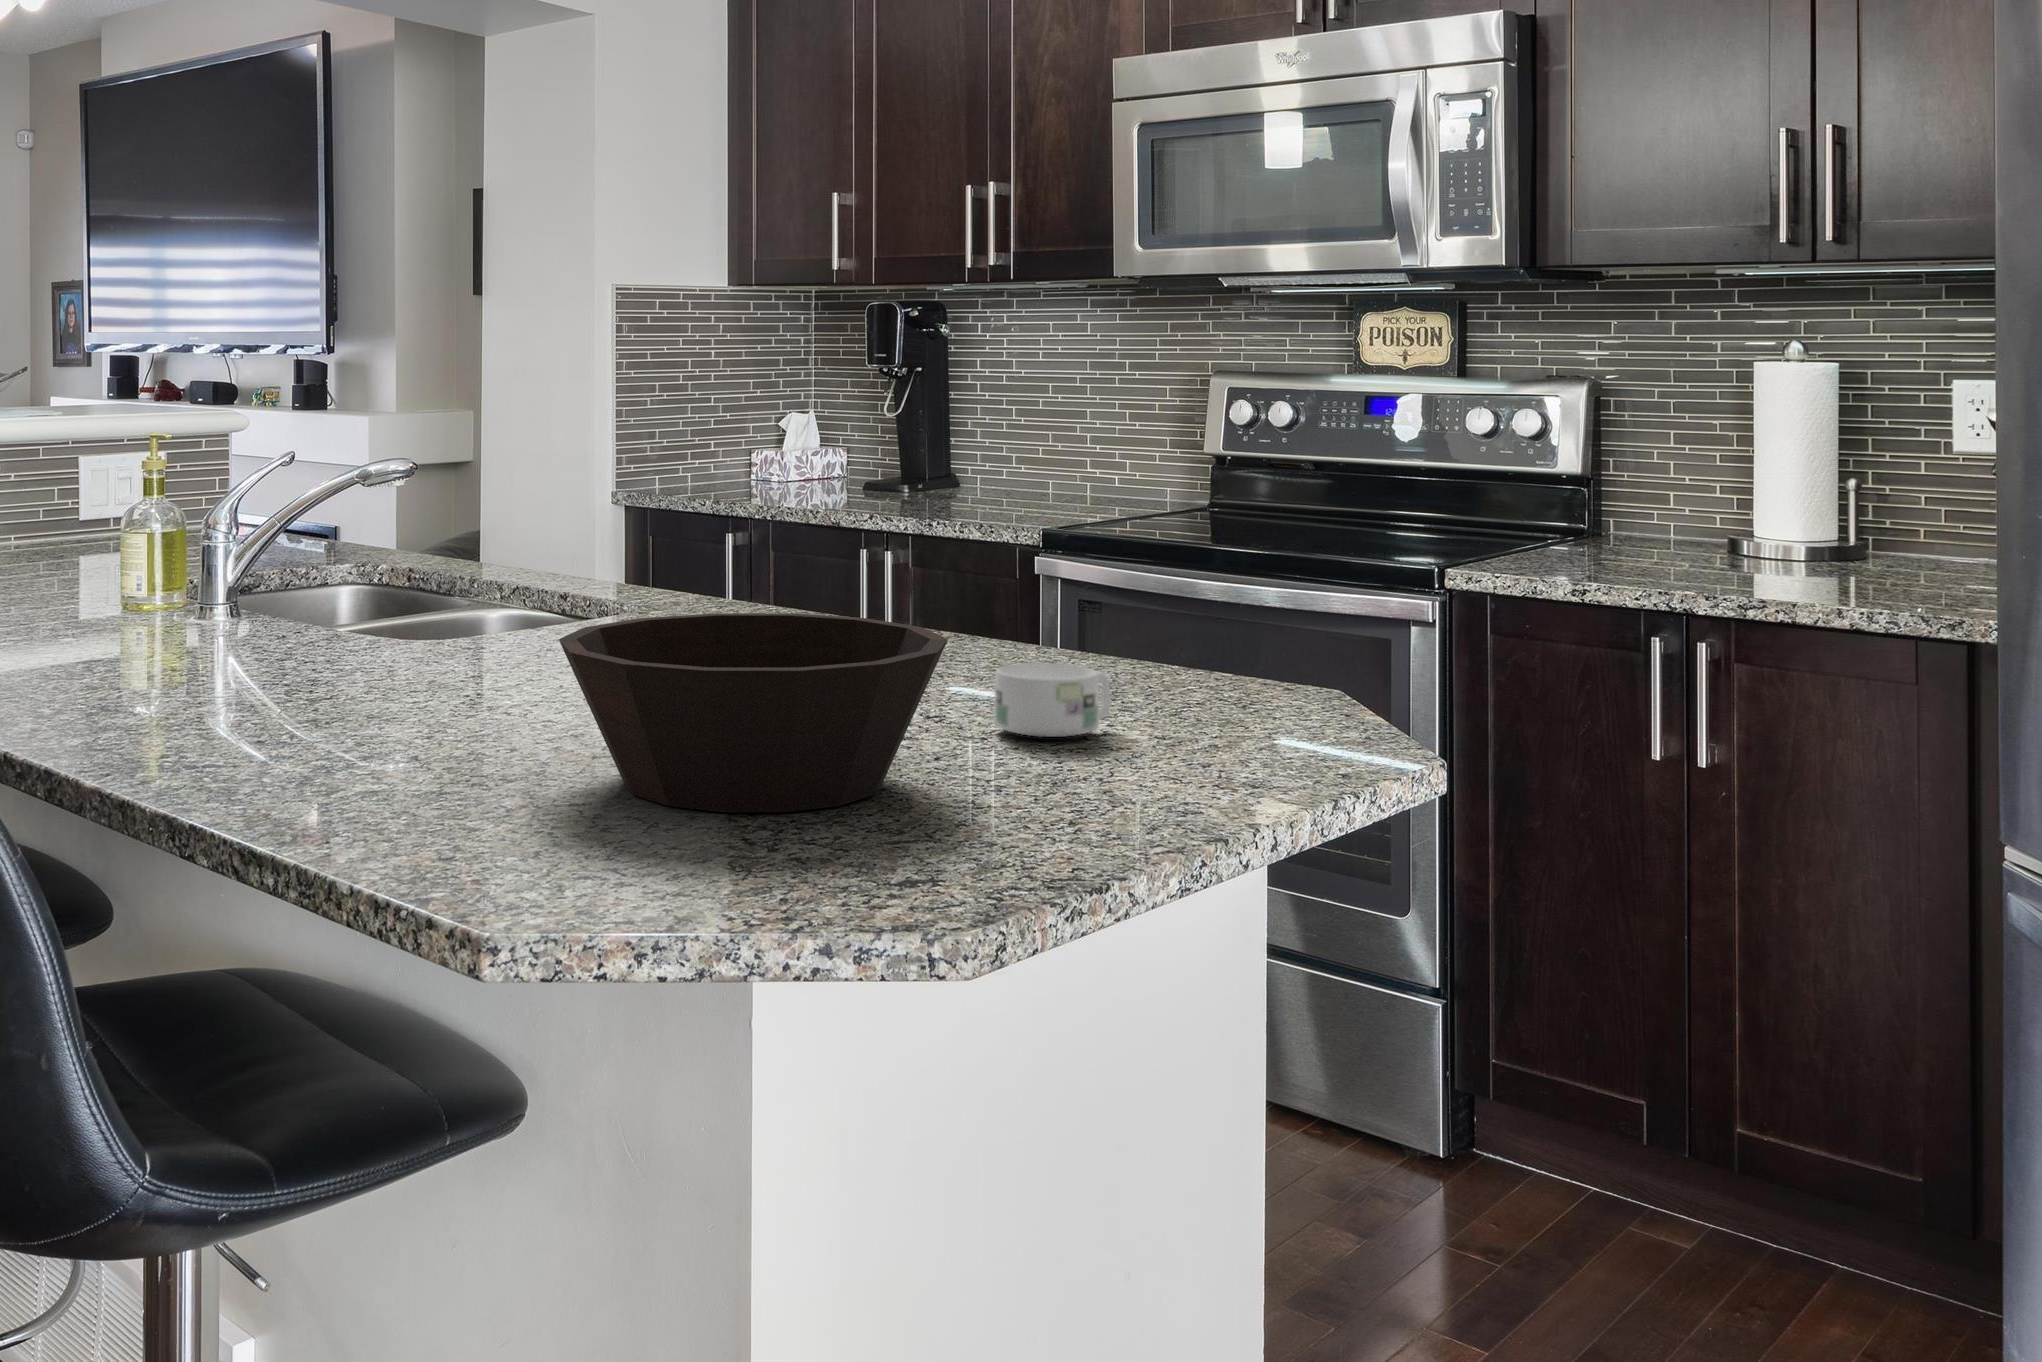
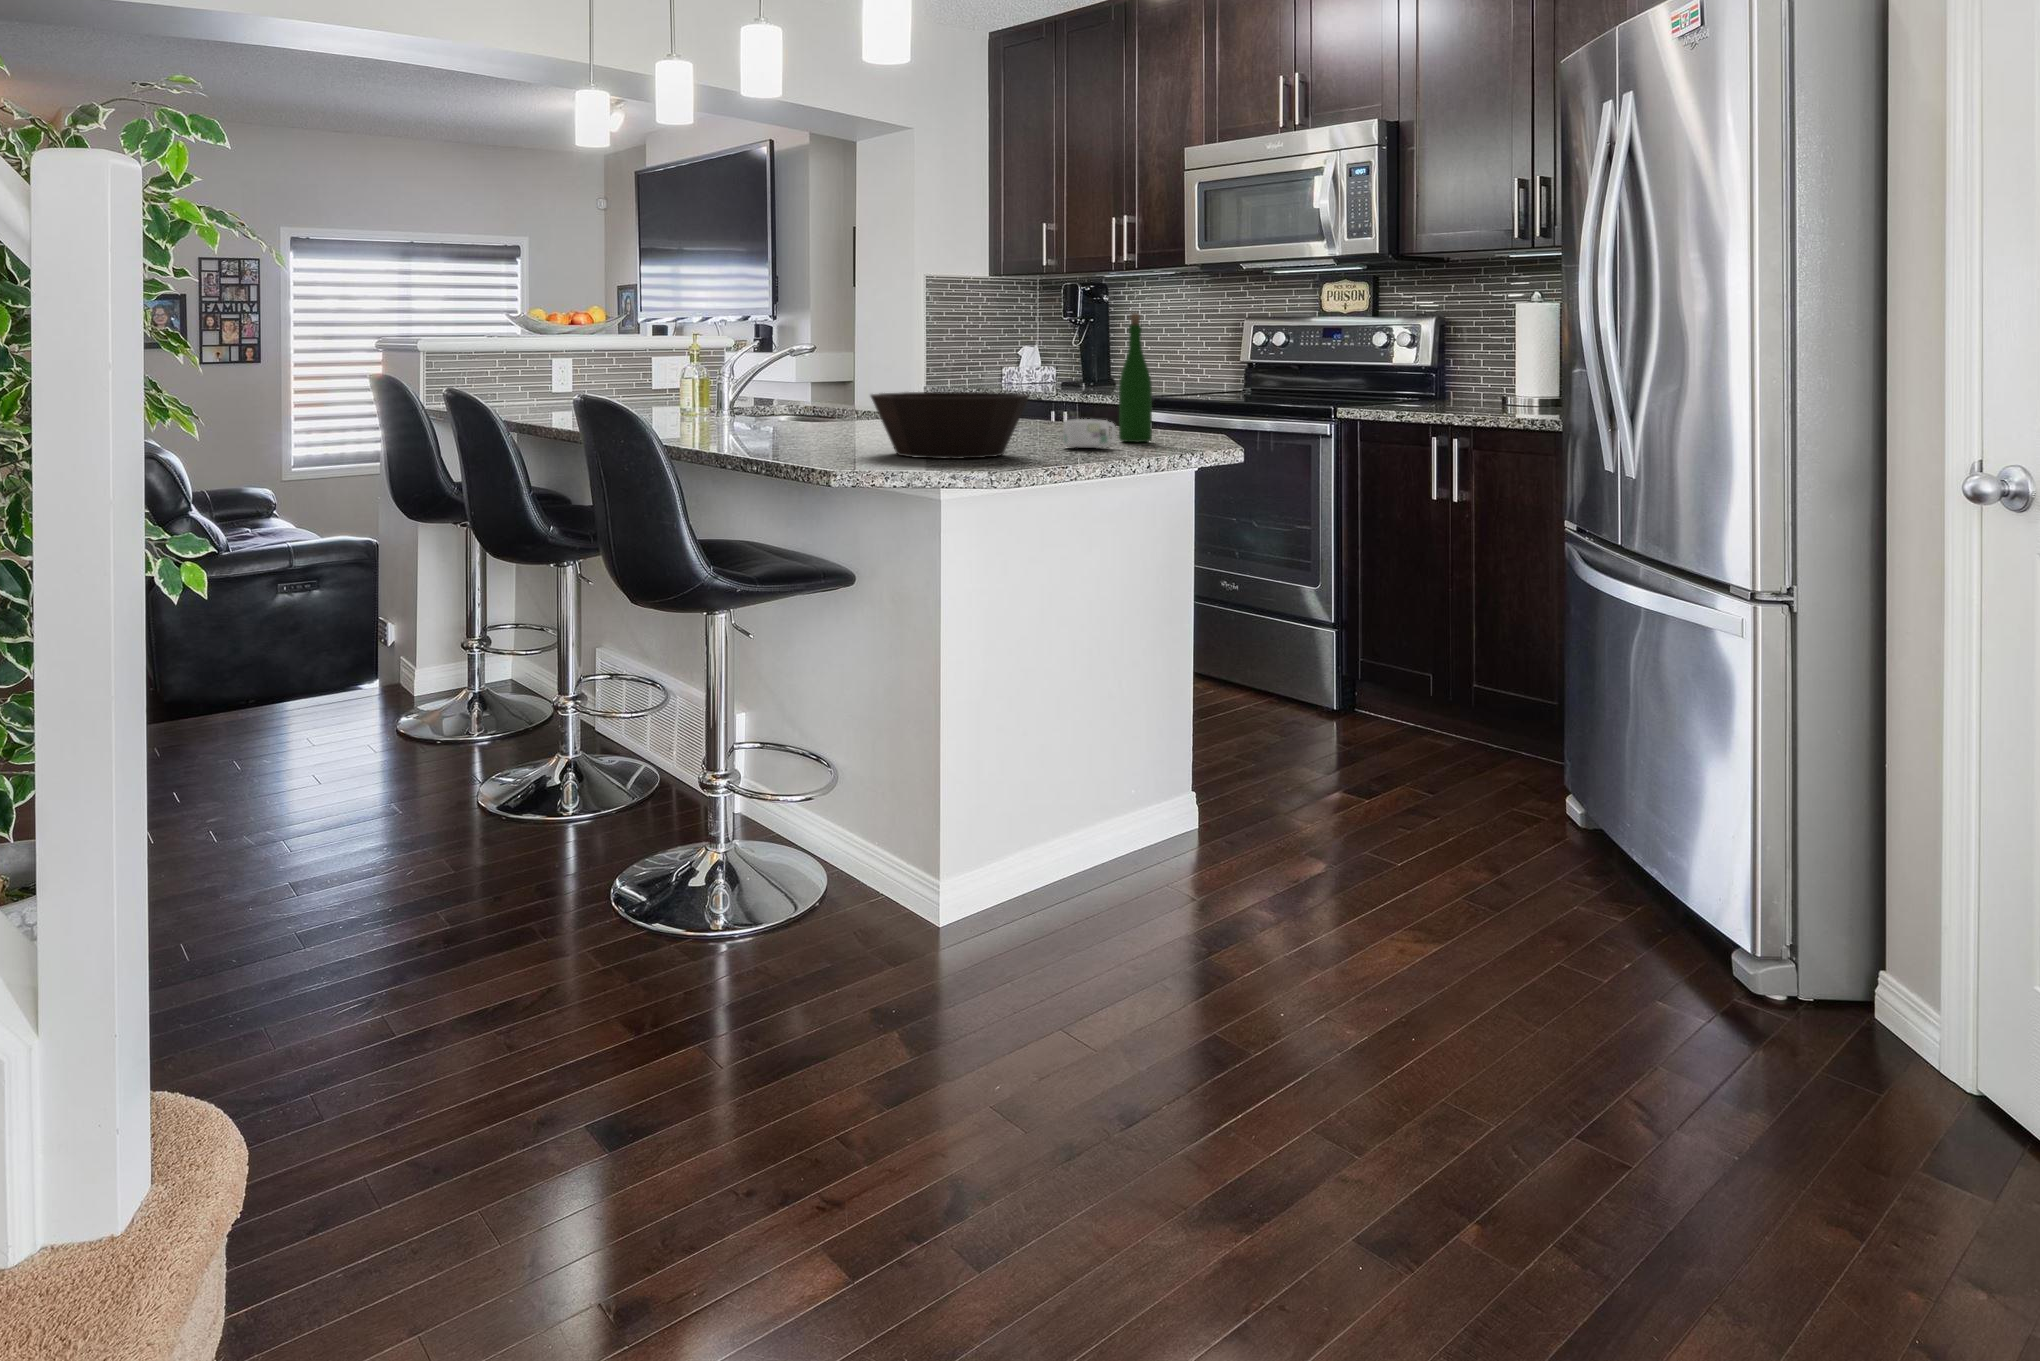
wine bottle: none [1092,414,1163,699] -> present [1119,313,1152,442]

